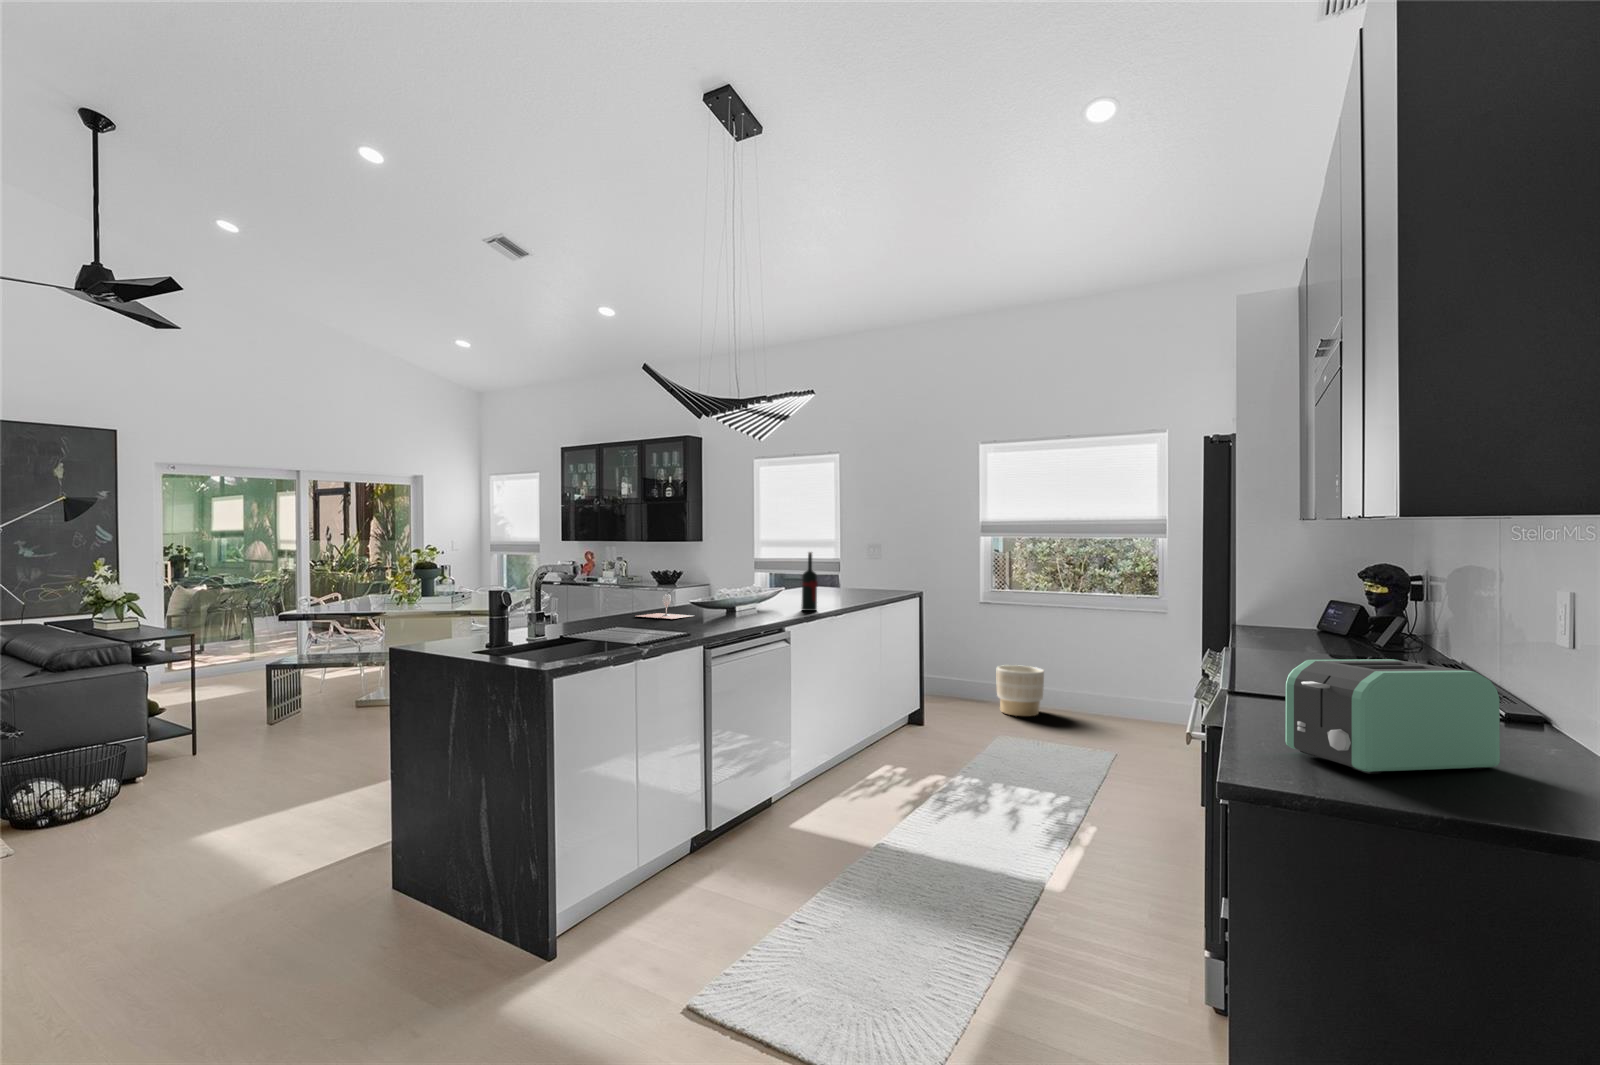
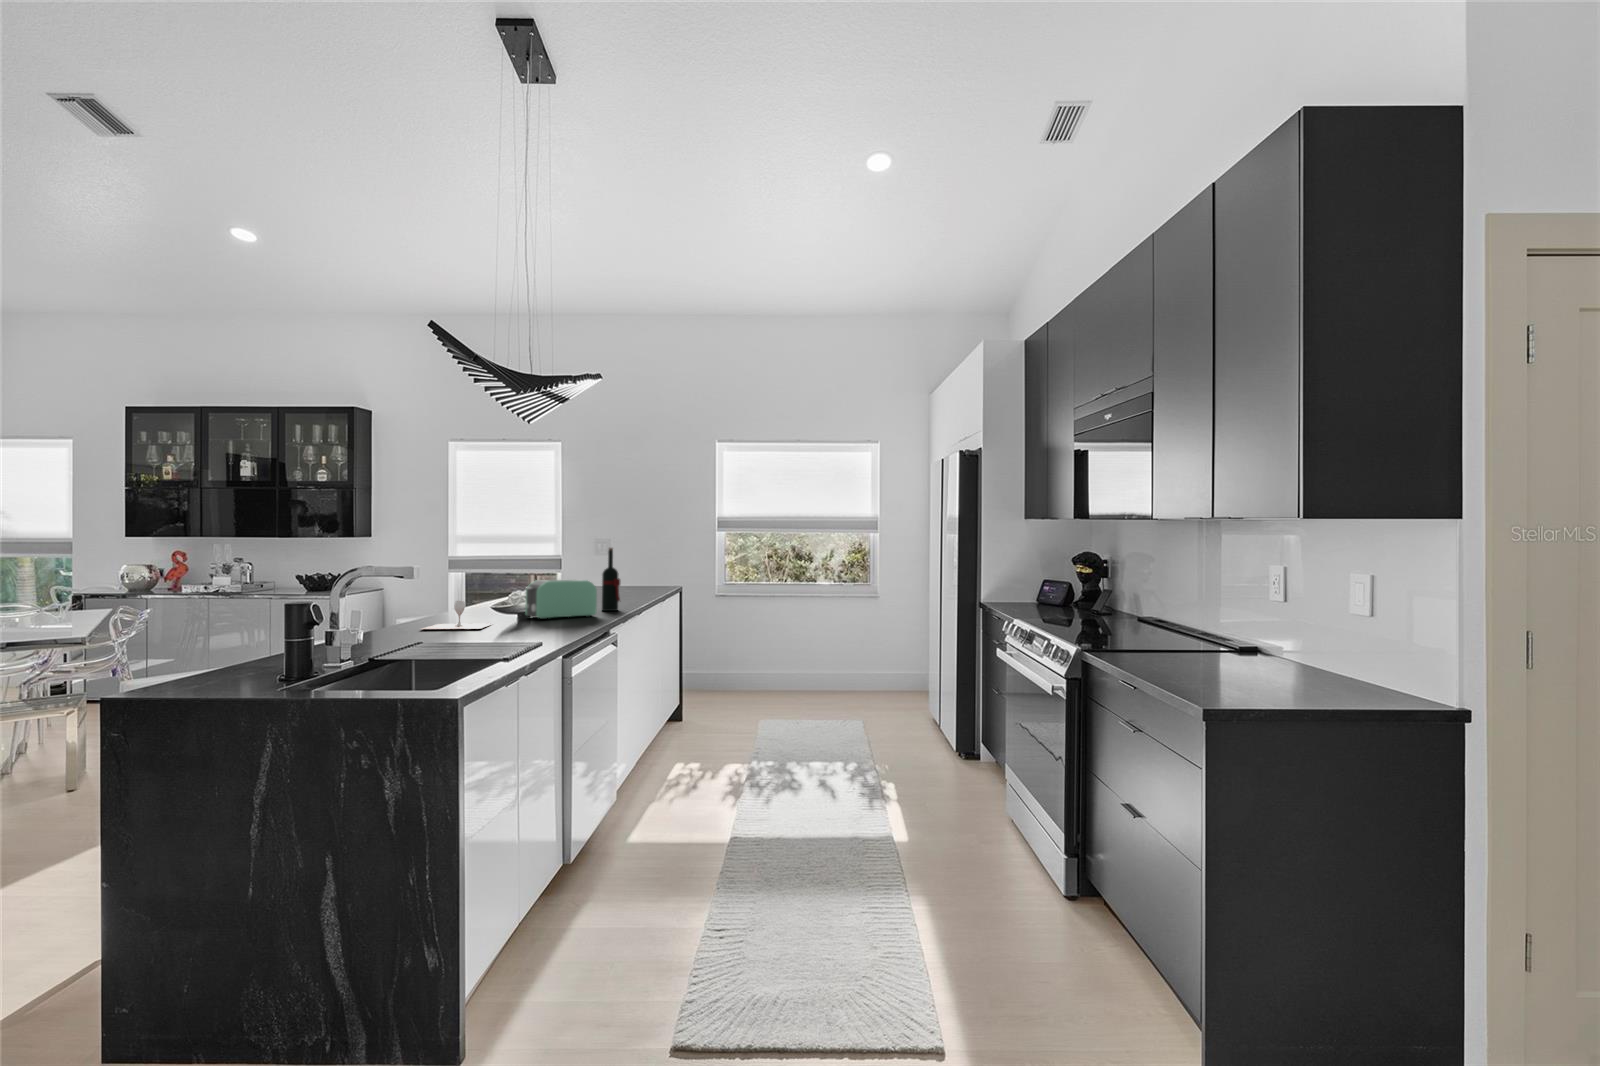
toaster: present [1286,659,1500,774] -> present [525,580,597,619]
planter: present [996,665,1044,716] -> none [737,654,780,701]

